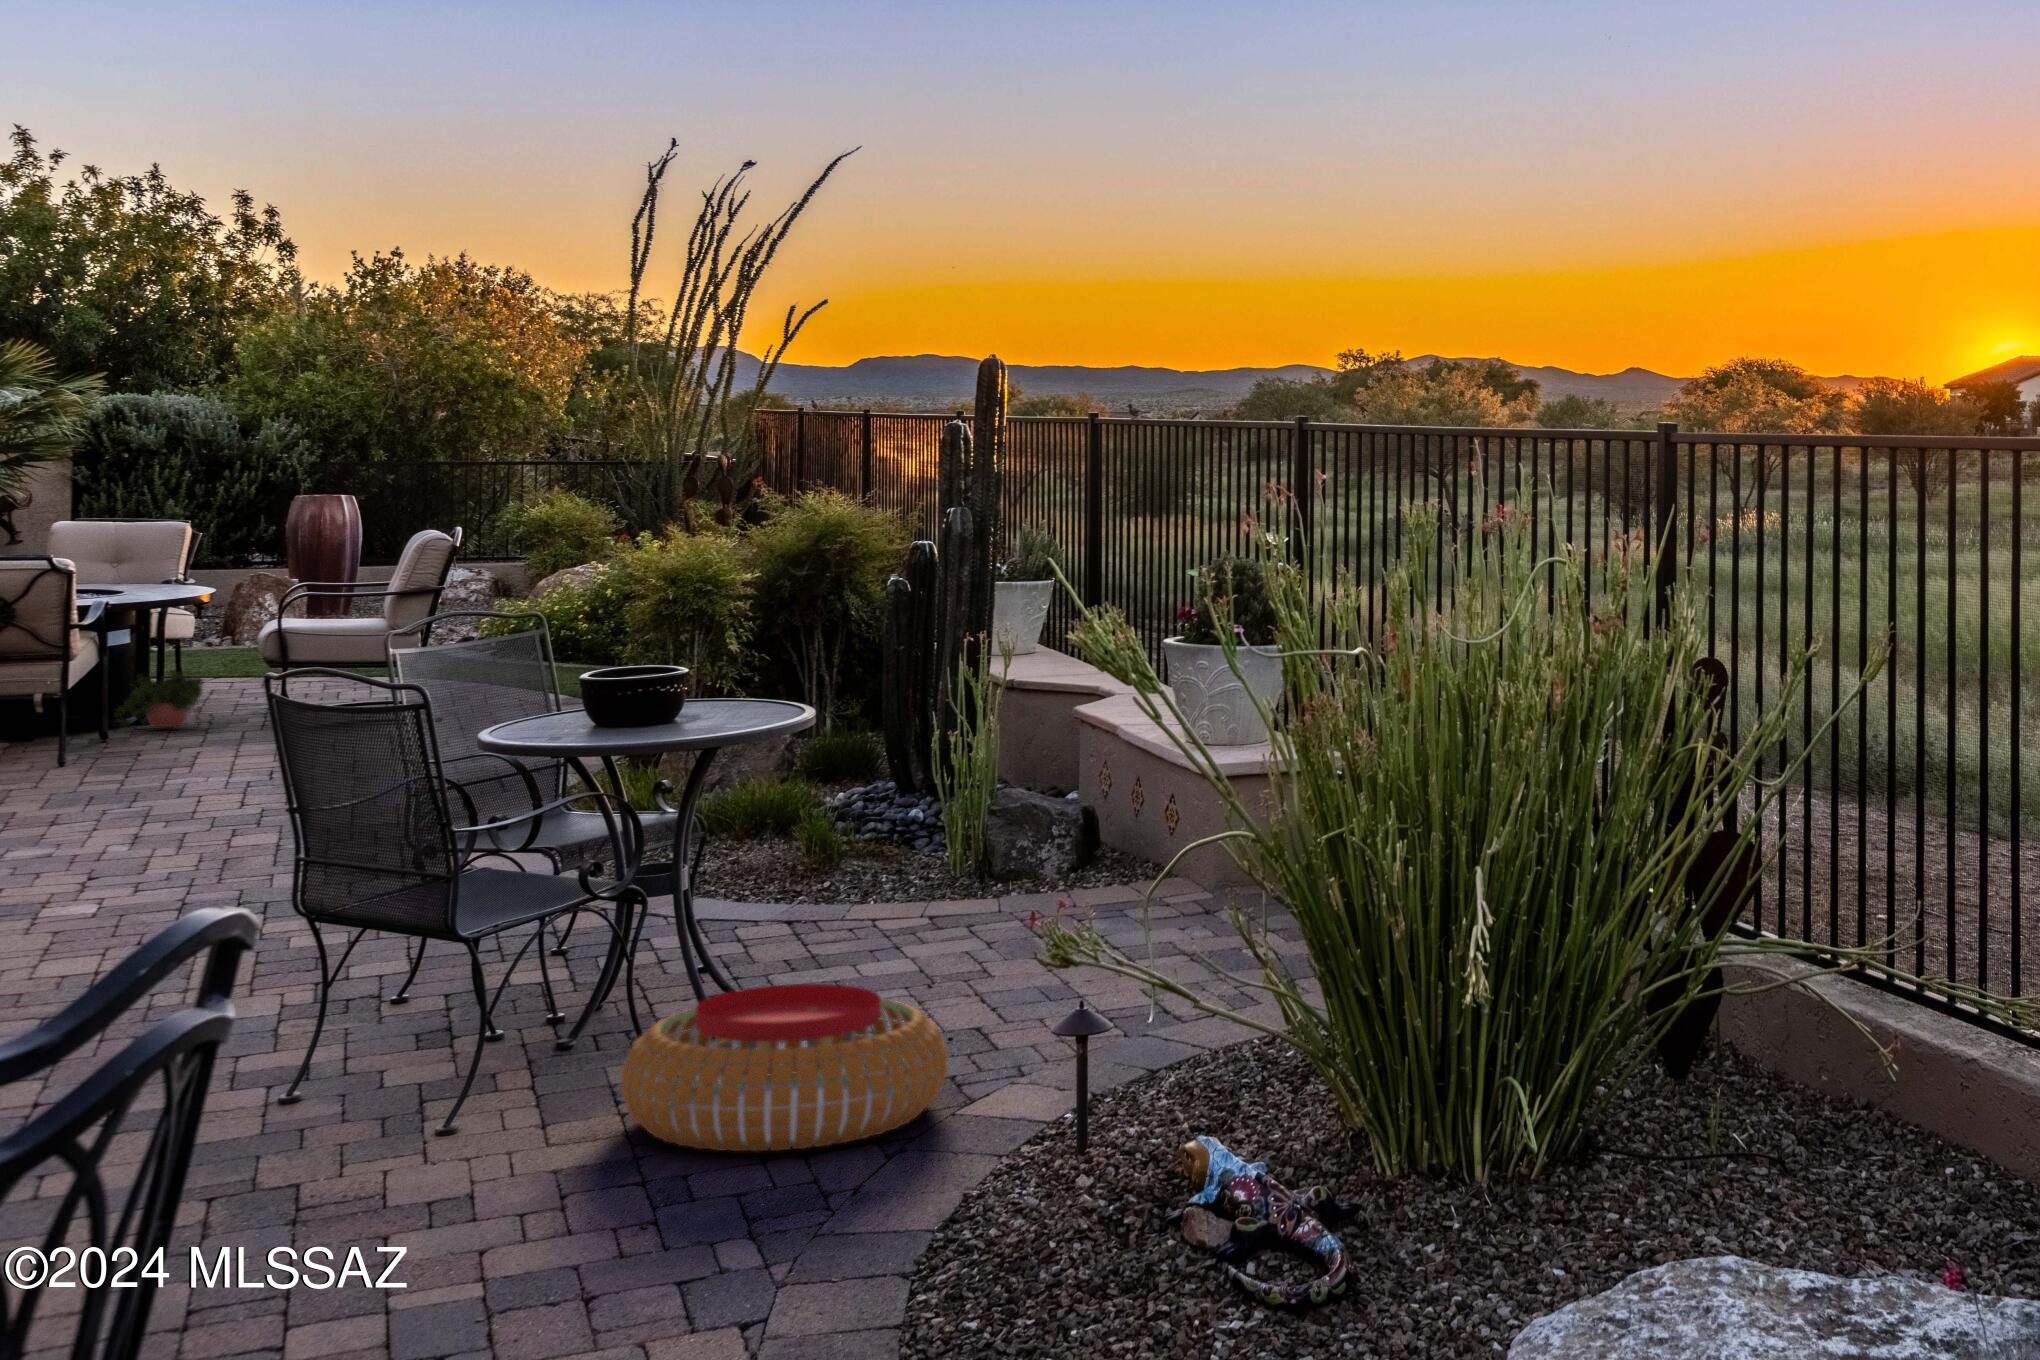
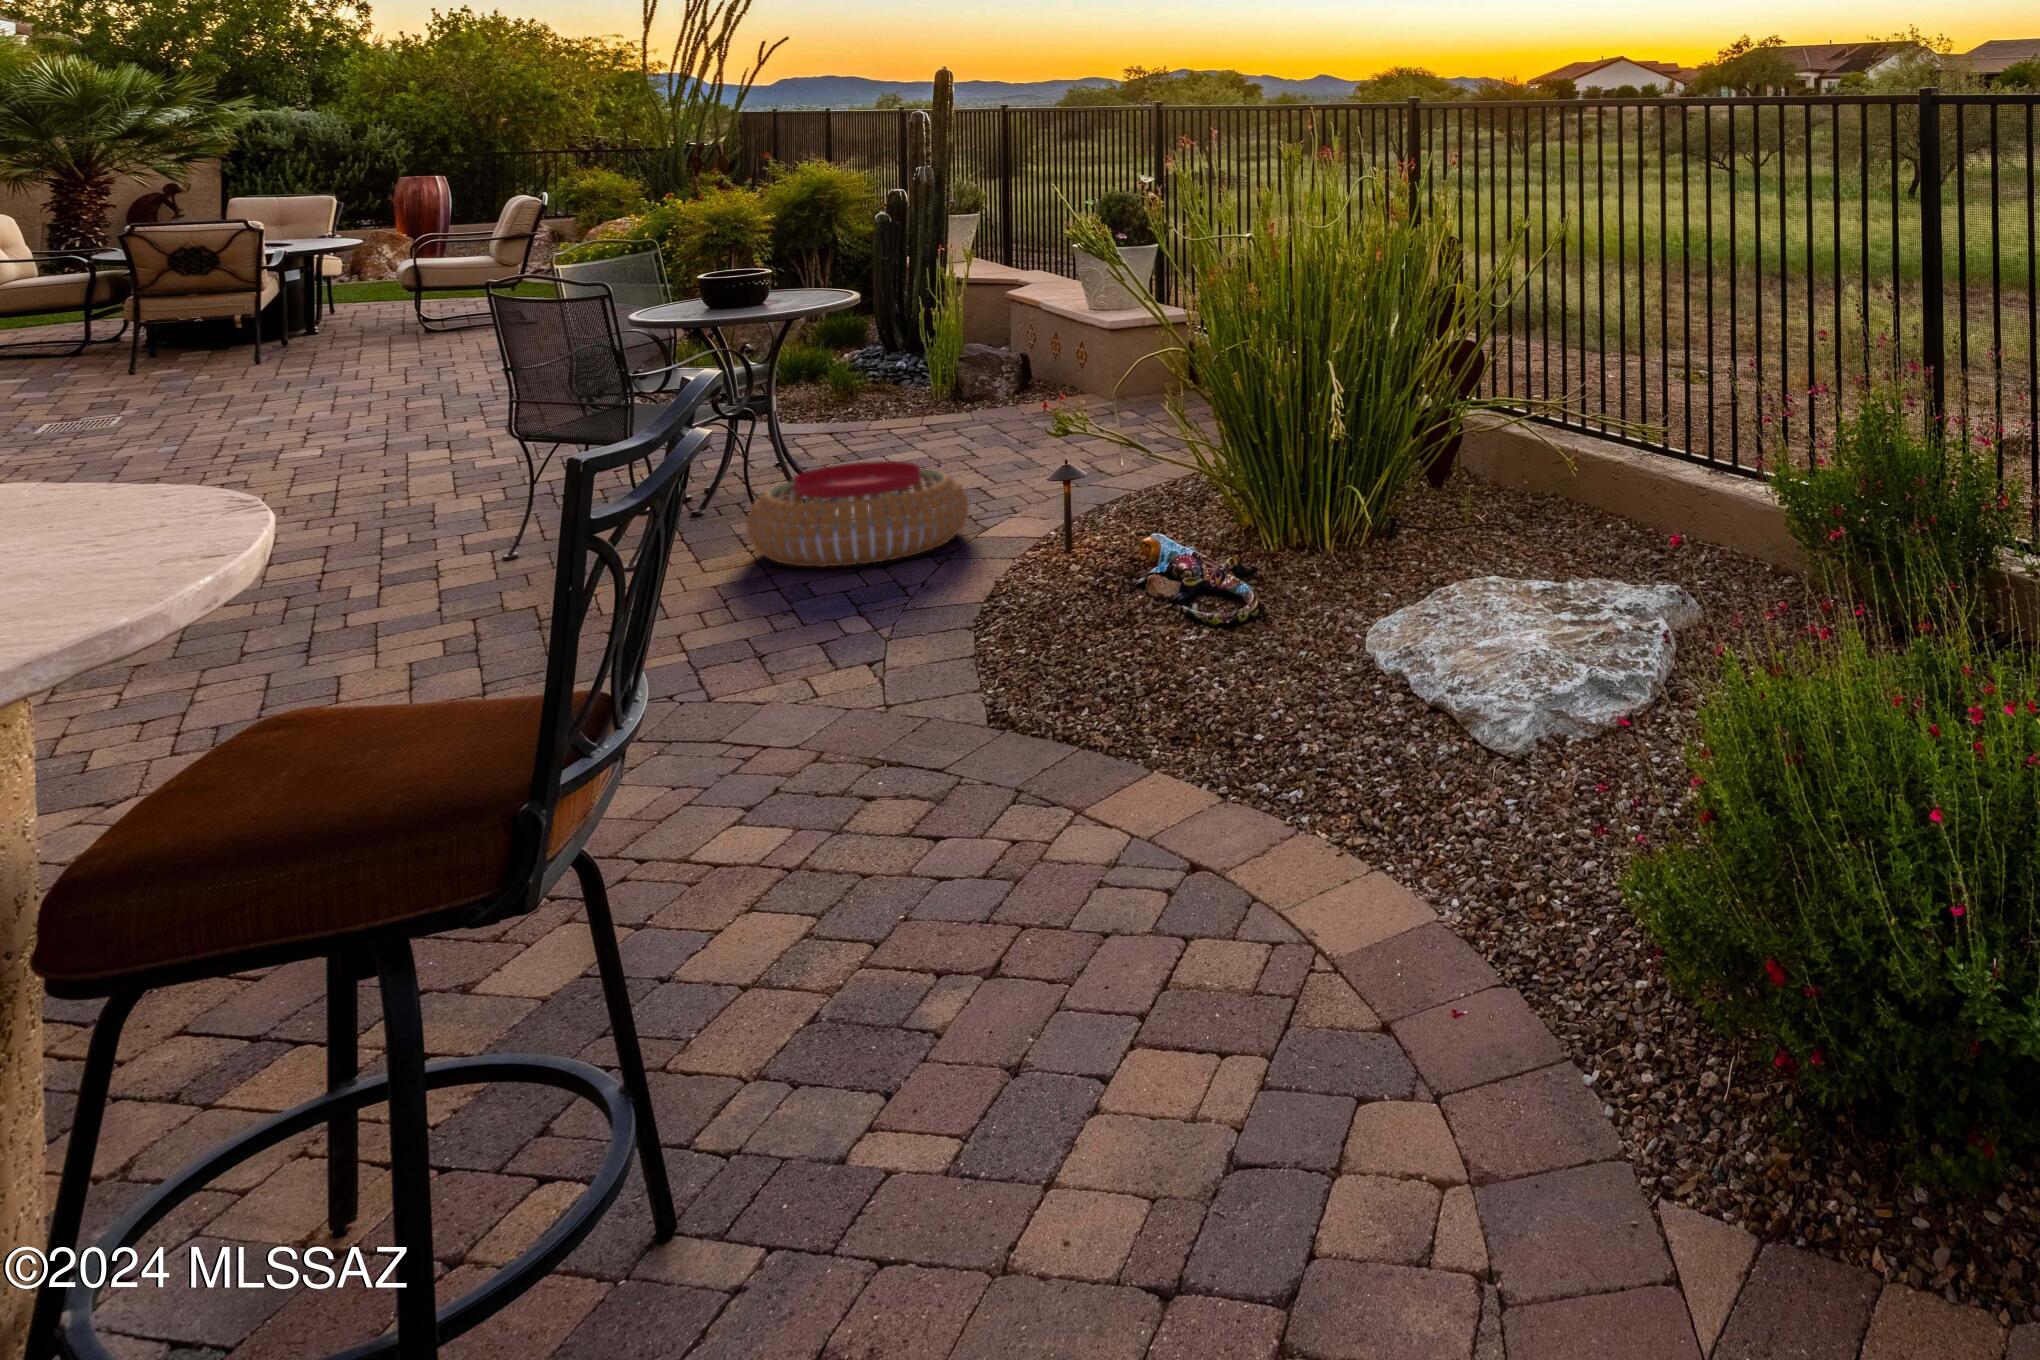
potted plant: present [117,670,203,727] -> none [298,295,371,337]

